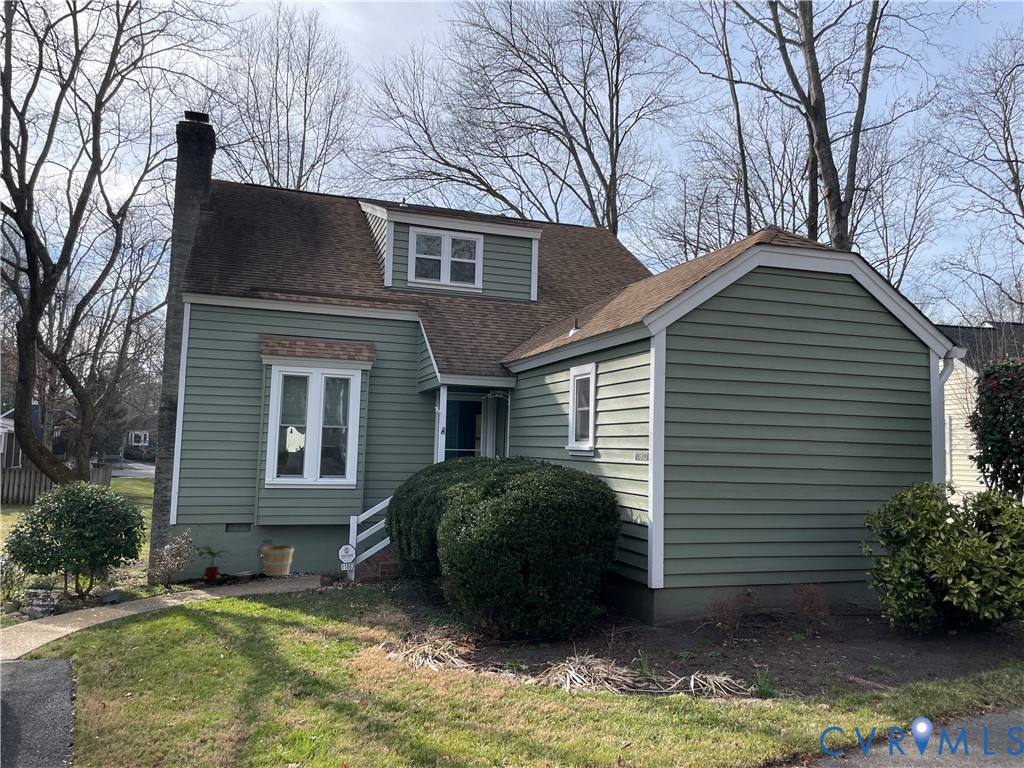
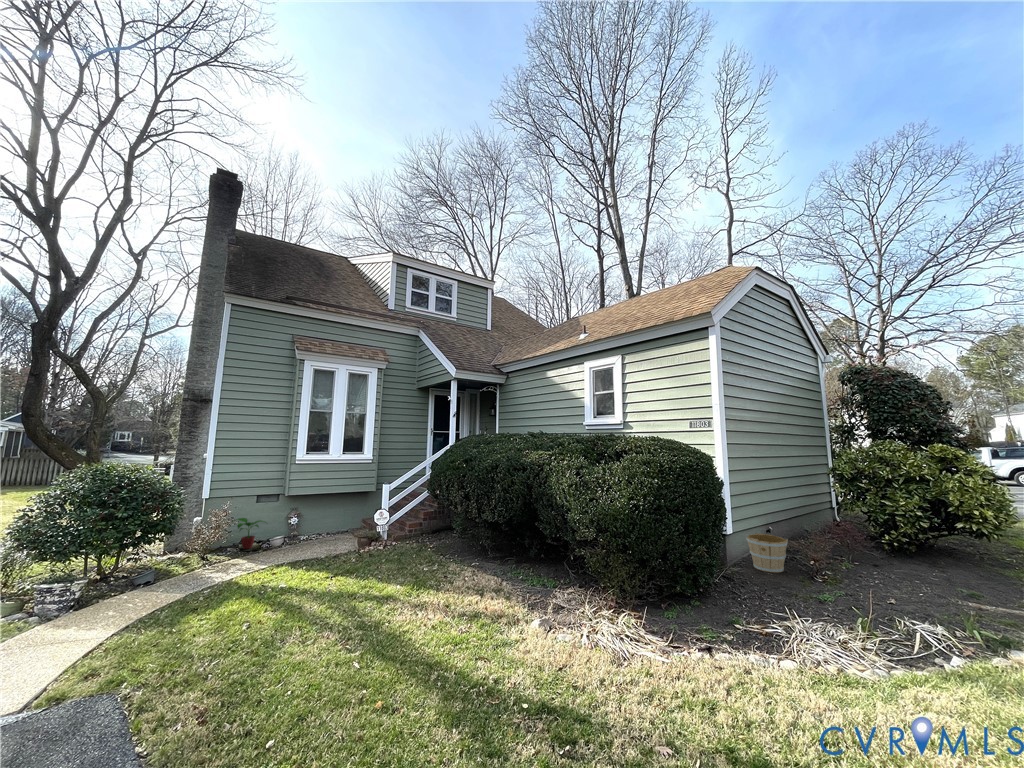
wooden bucket: present [261,545,294,576] -> present [746,533,788,573]

